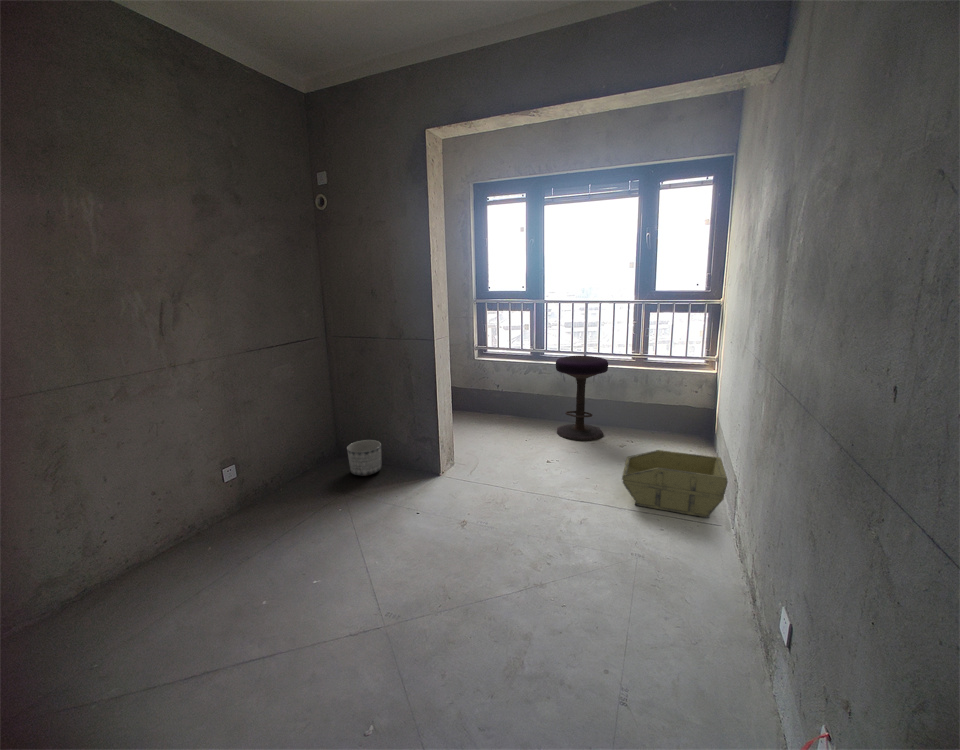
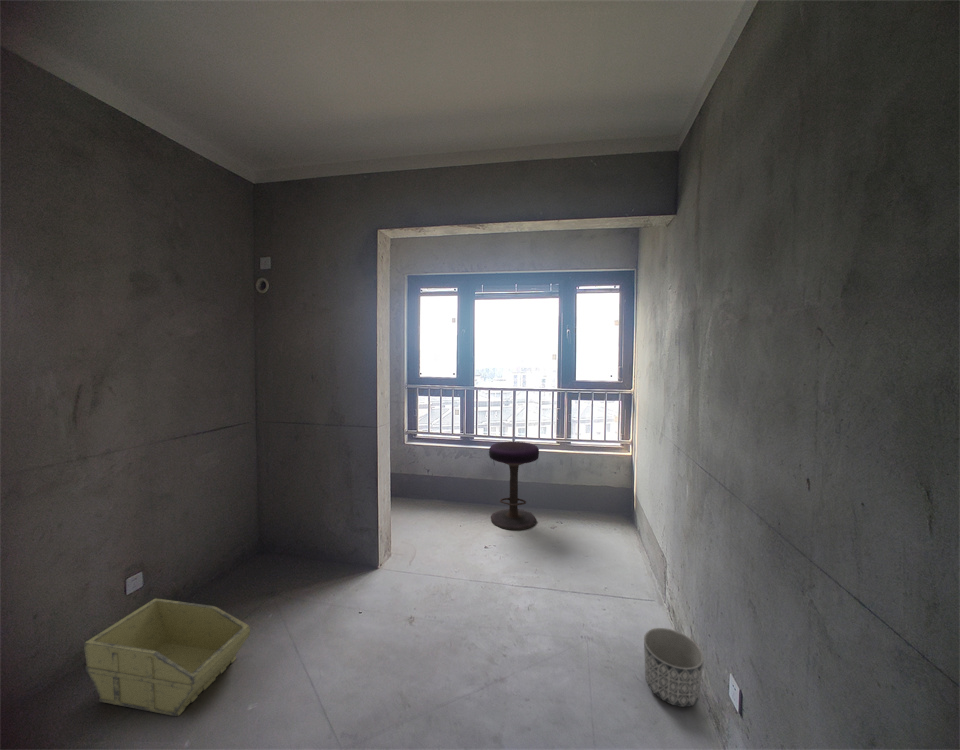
planter: present [347,440,381,476] -> present [644,628,704,707]
storage bin: present [622,450,728,518] -> present [84,598,250,716]

